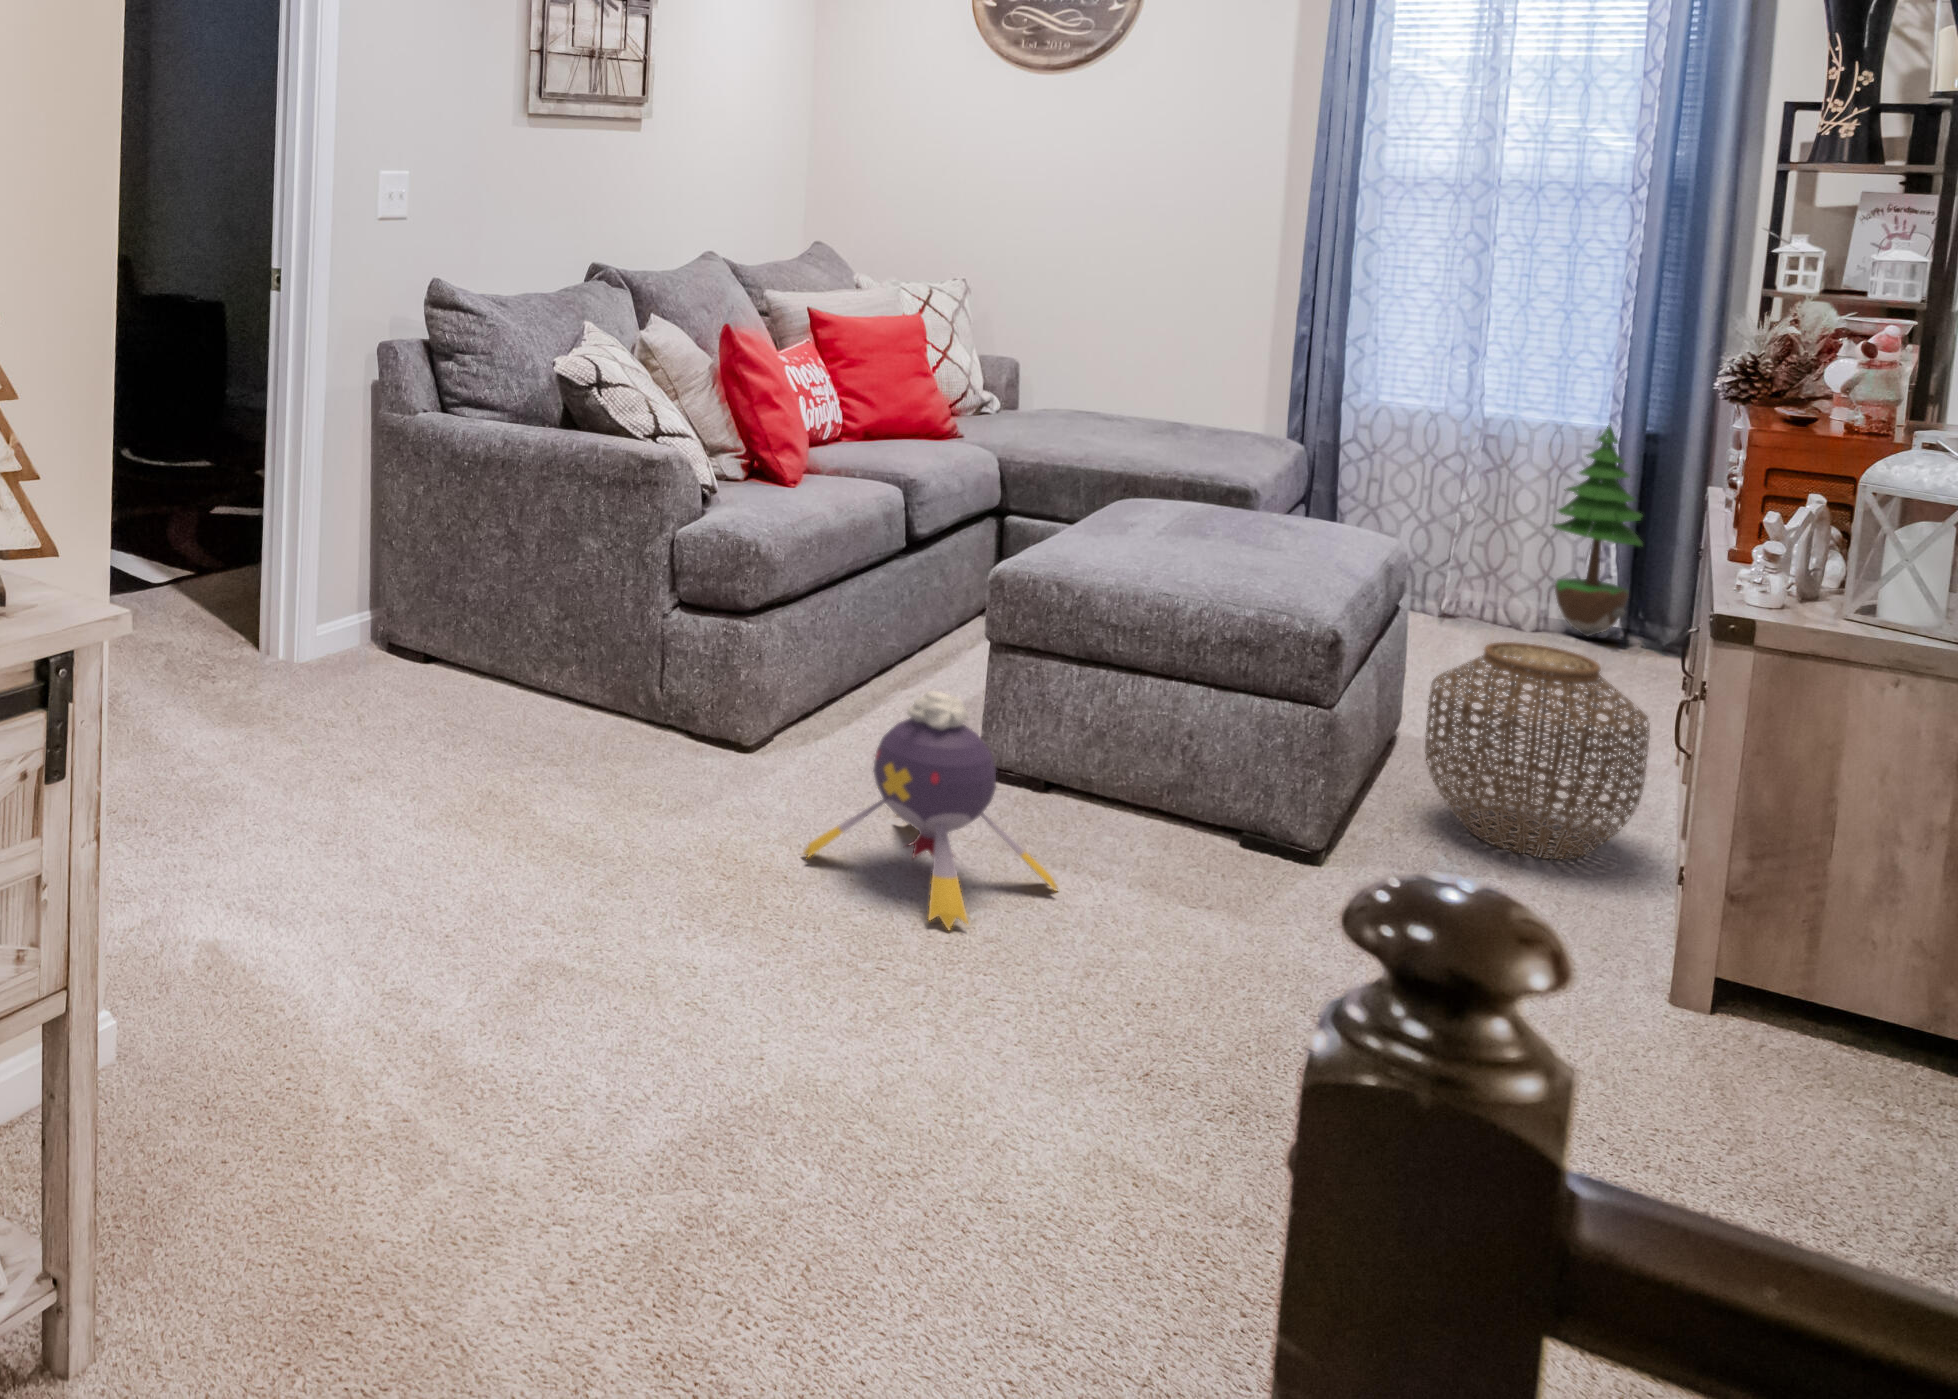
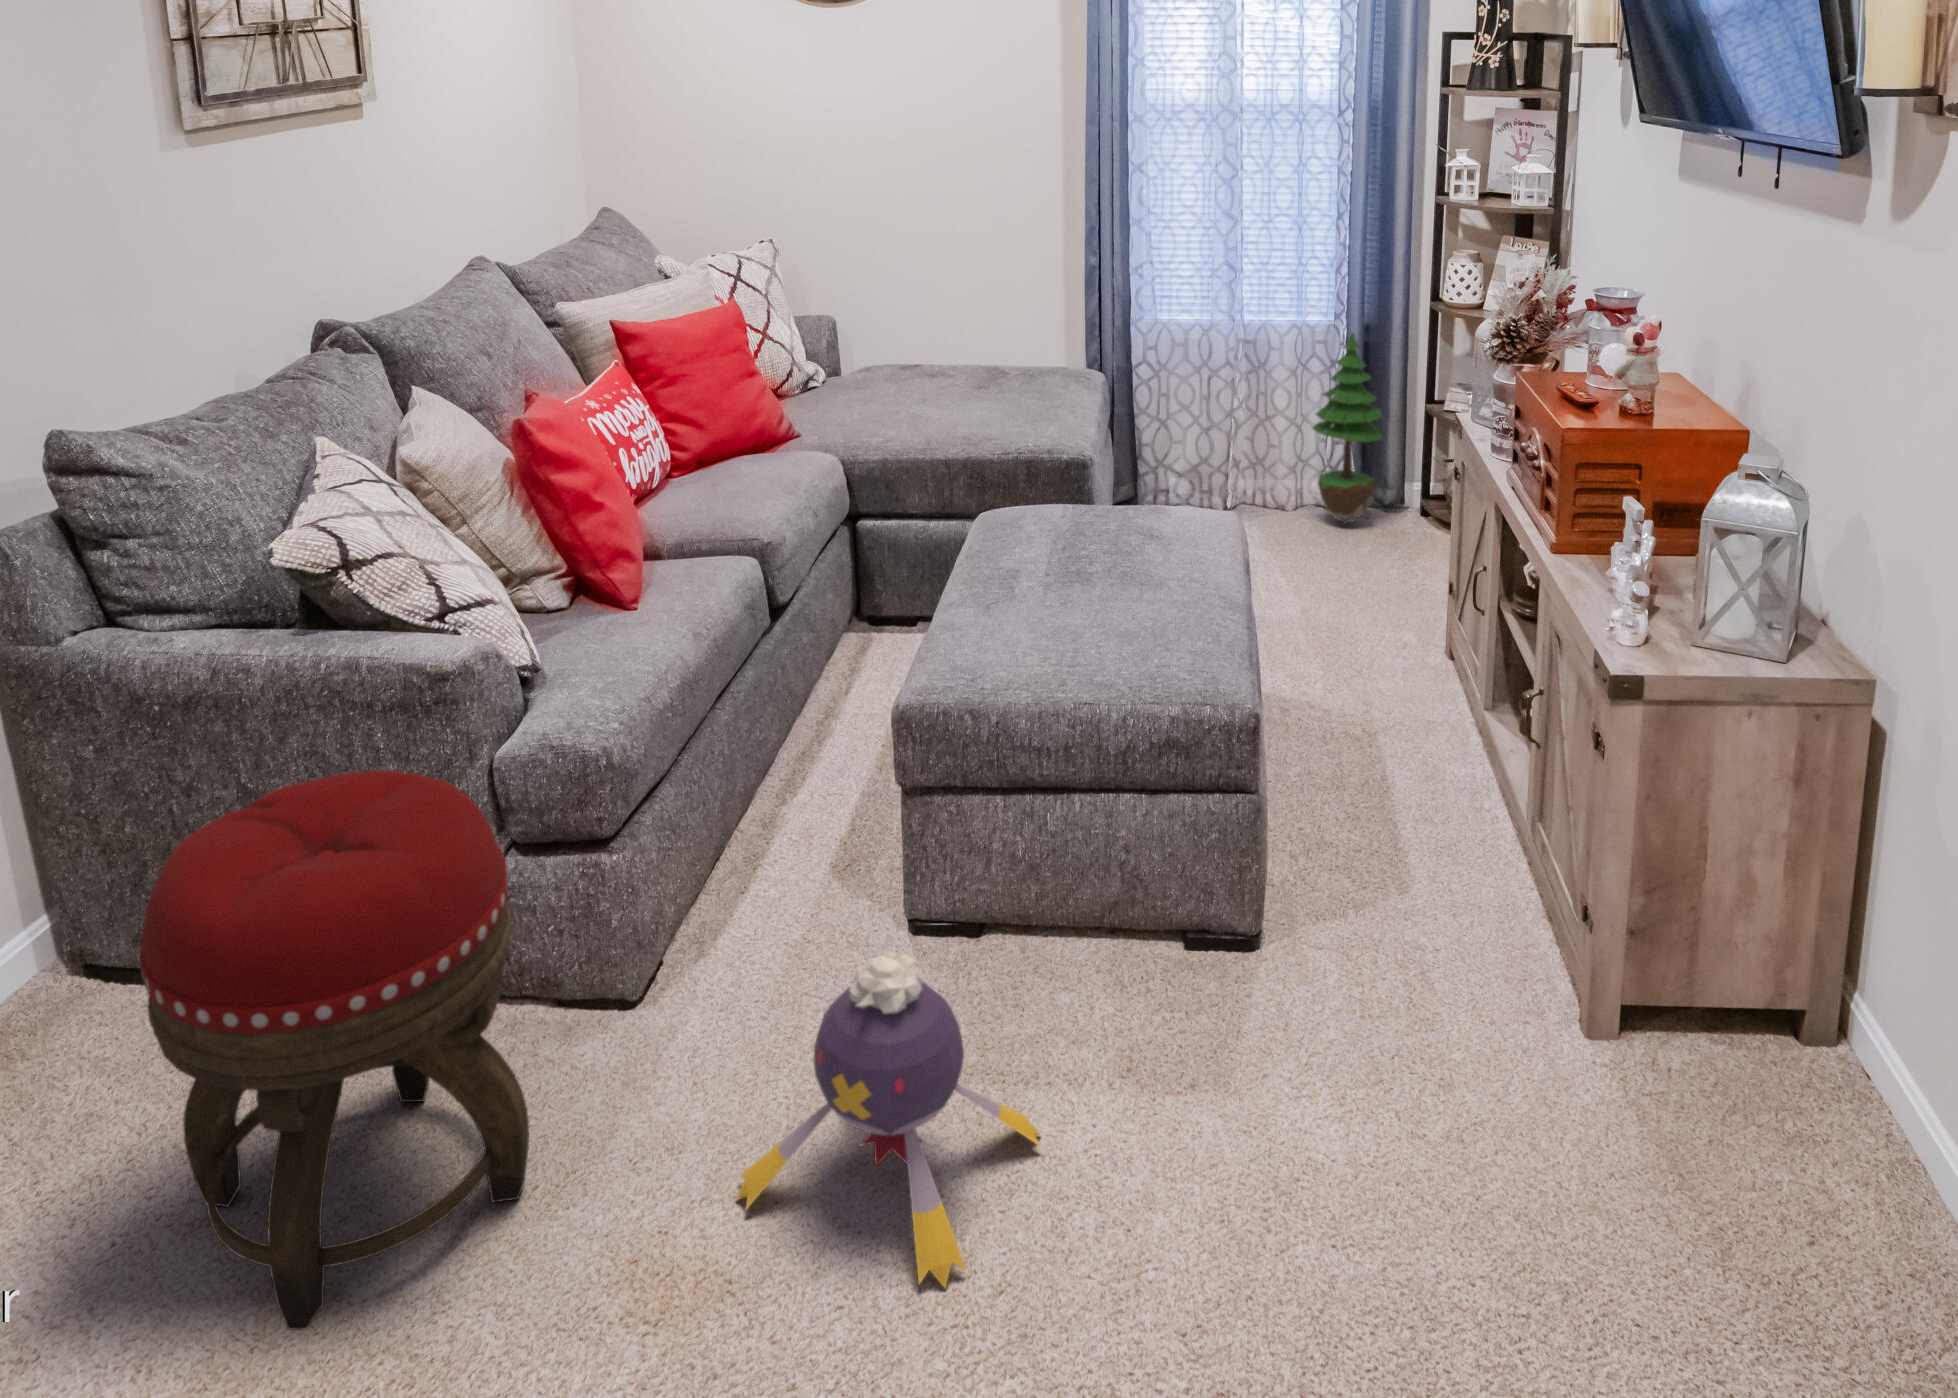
footstool: none [441,499,671,830] -> present [140,771,529,1330]
woven basket: present [1425,642,1650,859] -> none [1319,654,1510,875]

